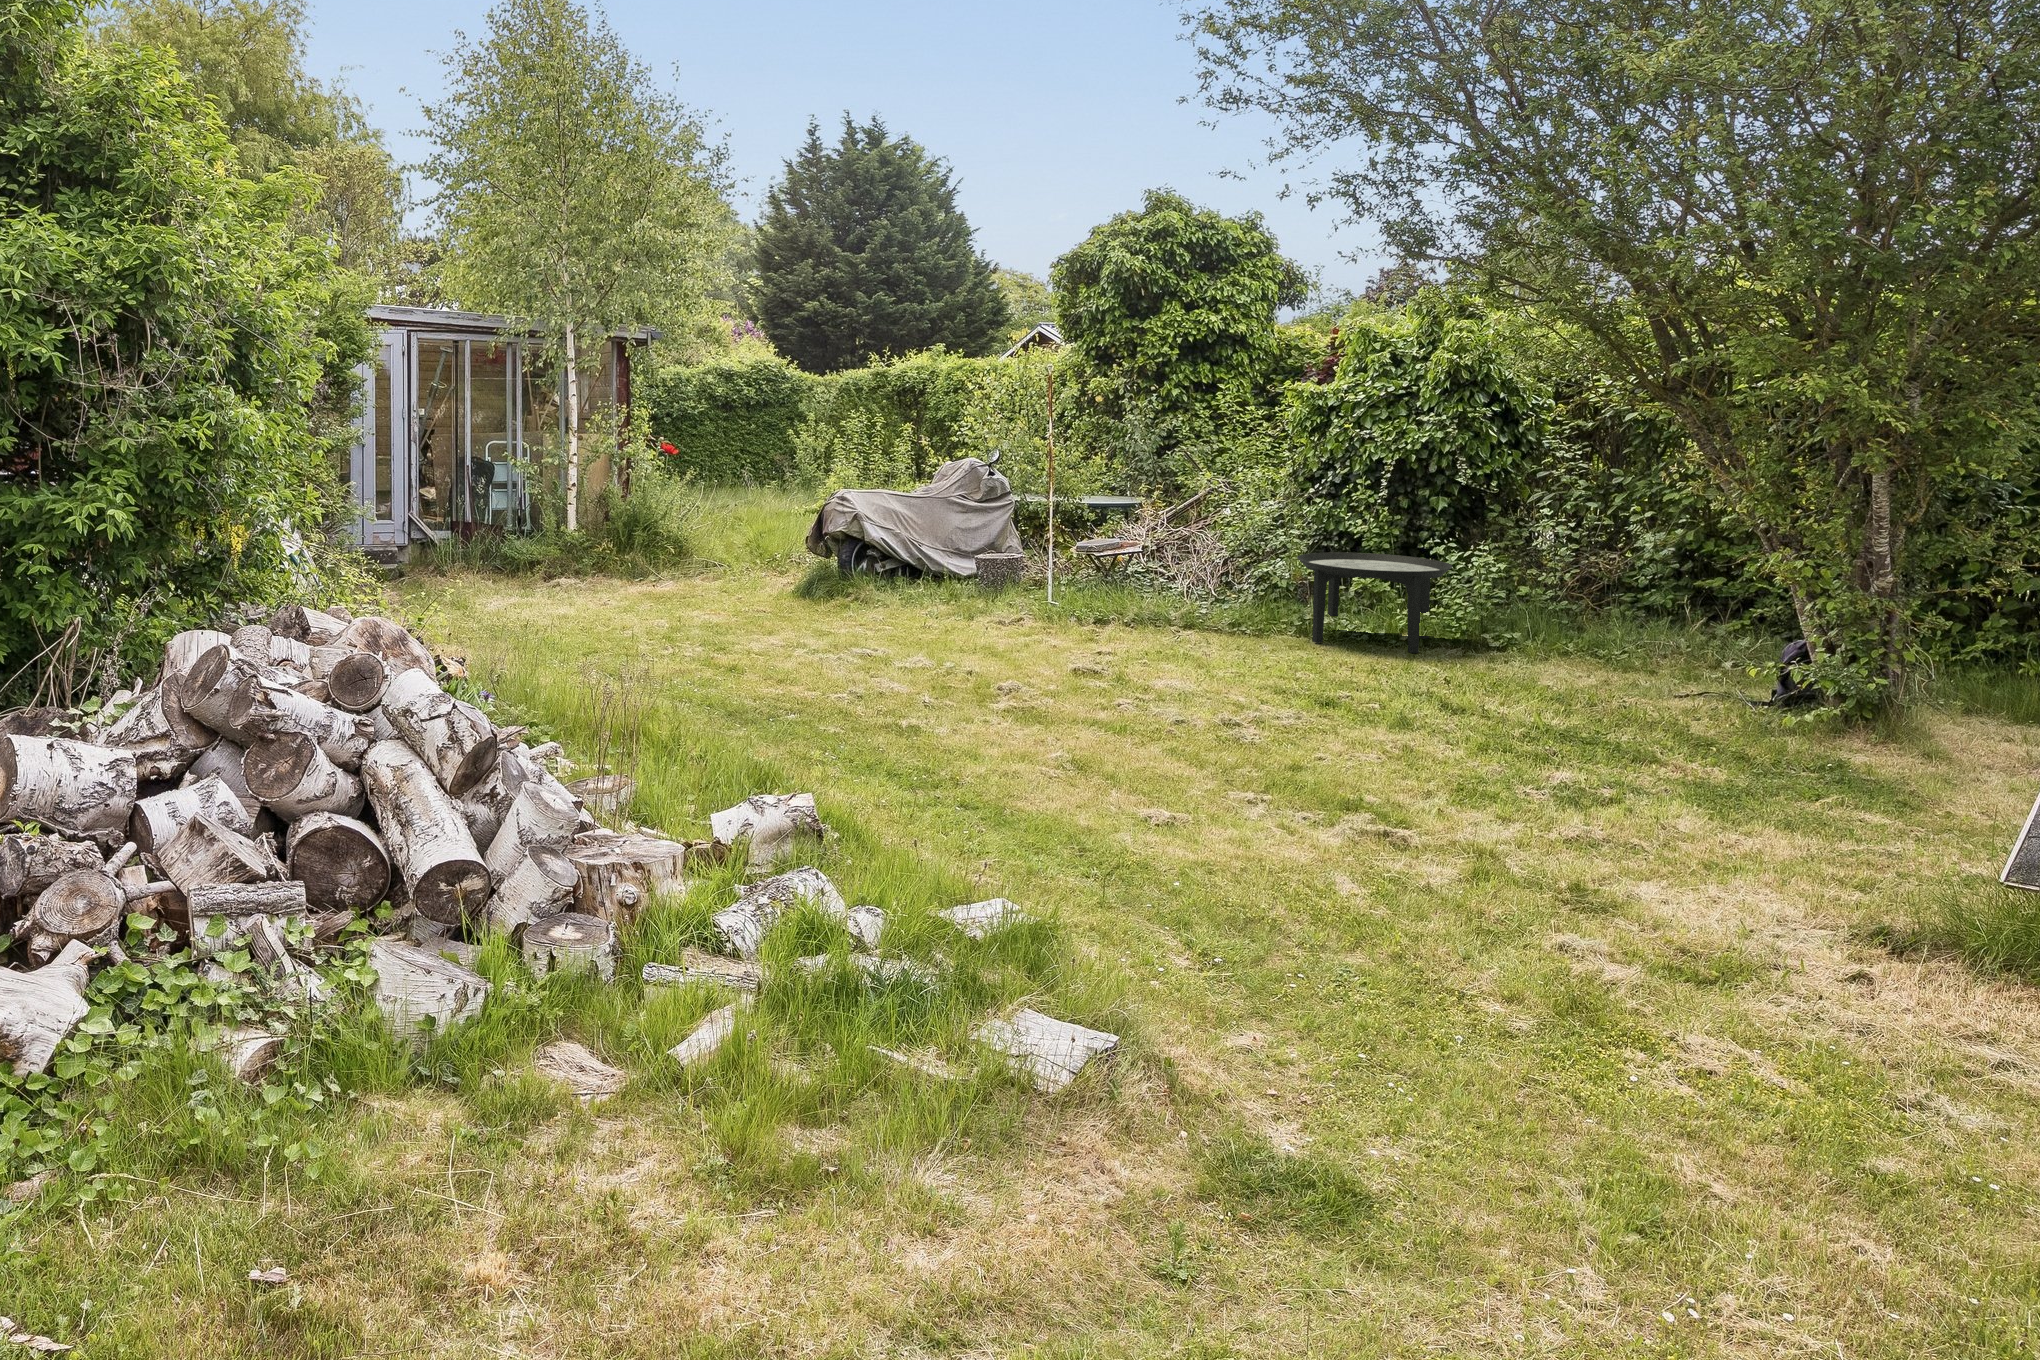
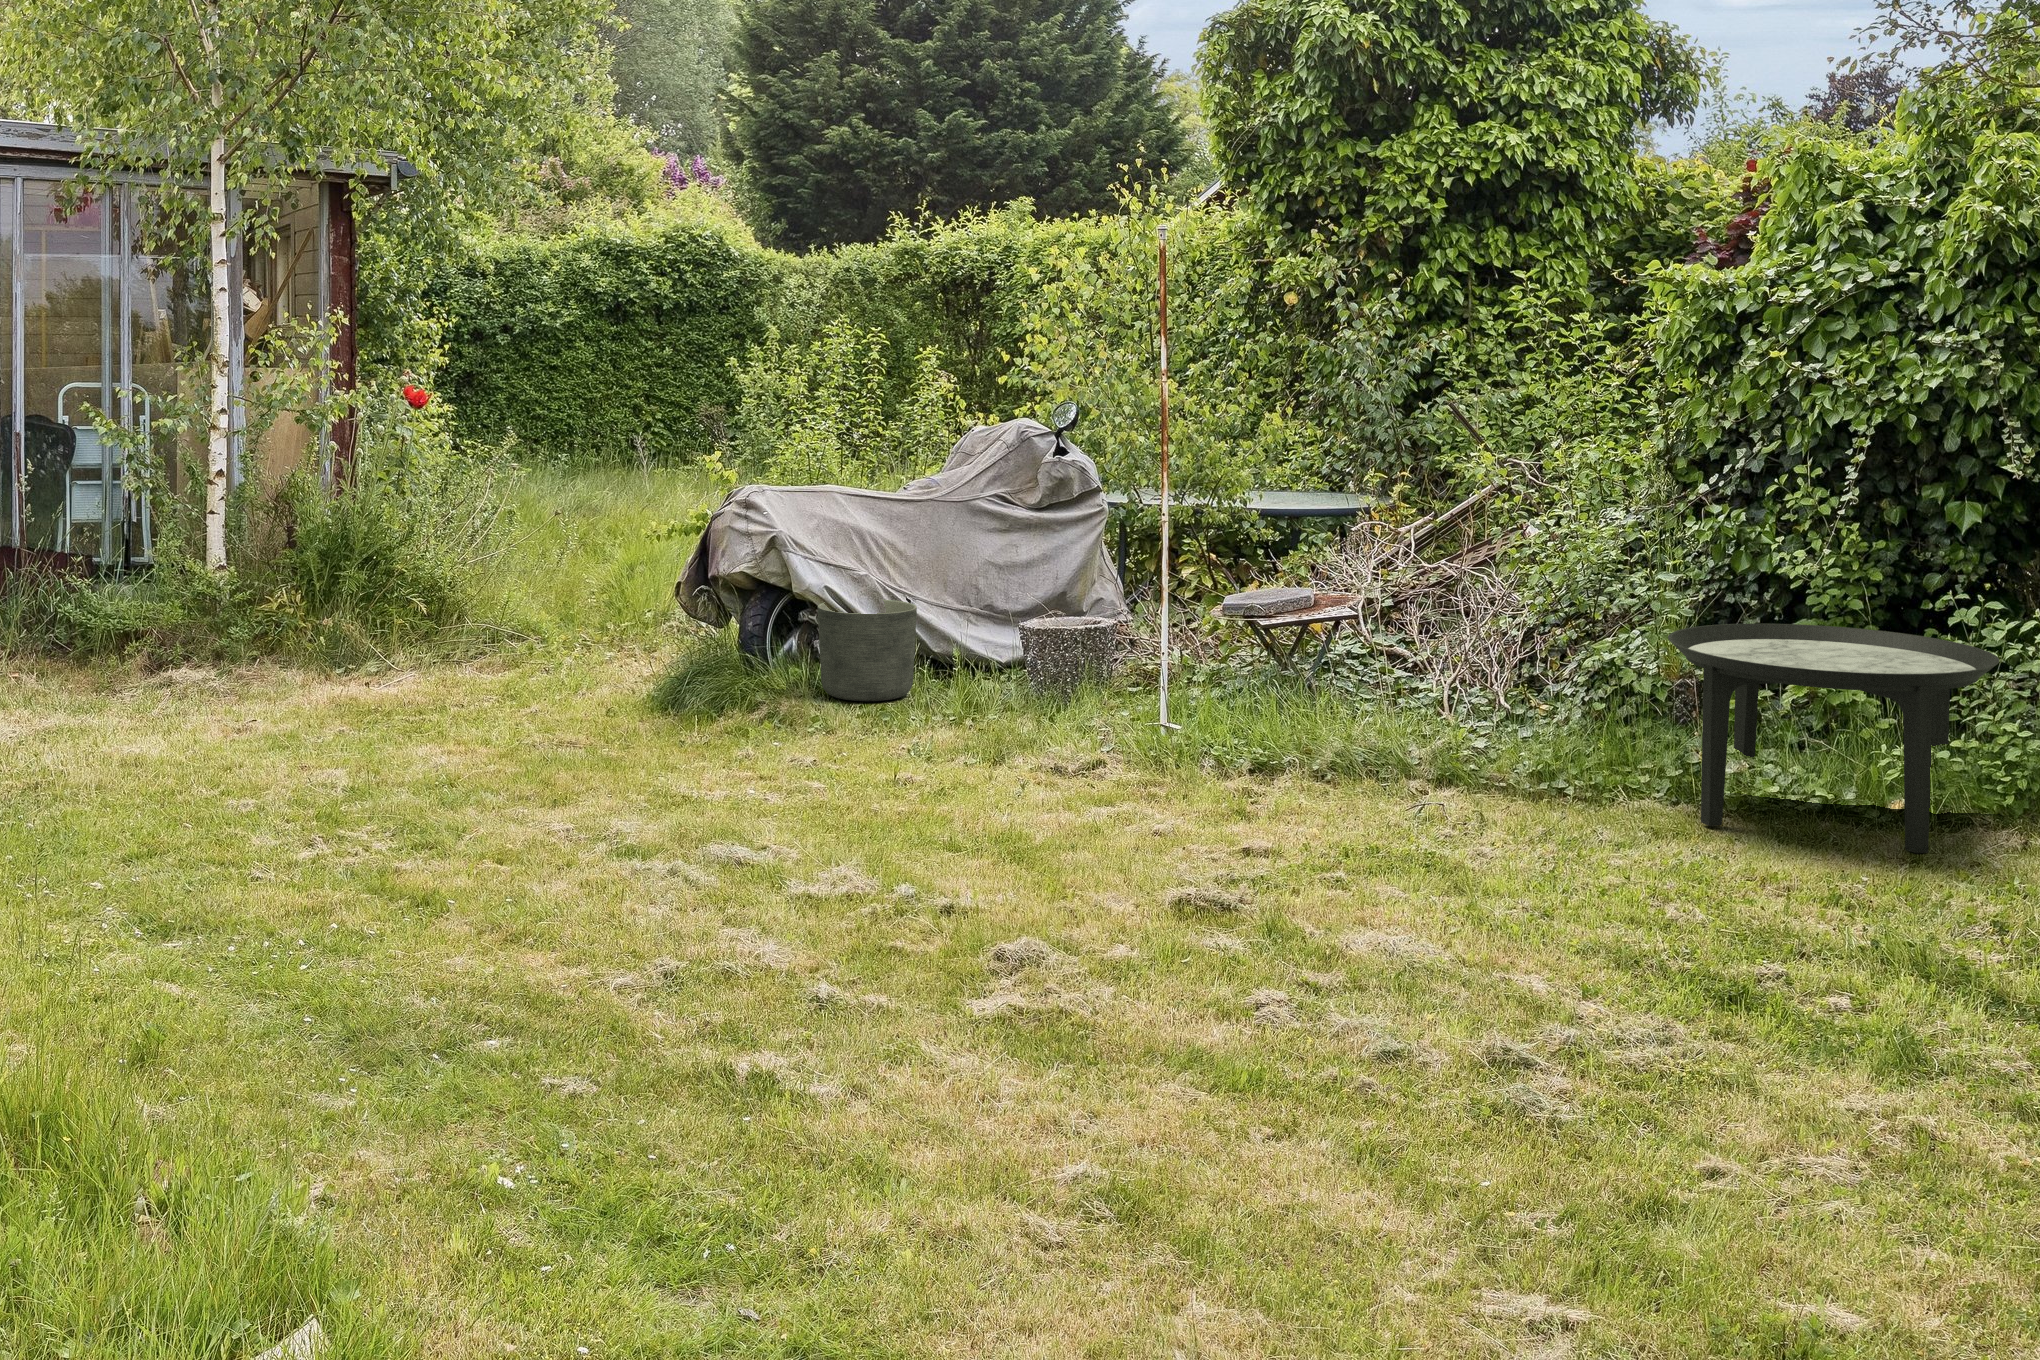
planter: none [877,545,926,593] -> present [818,600,917,701]

